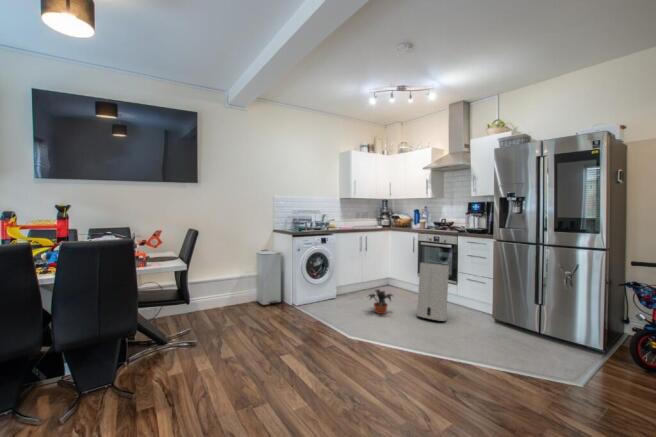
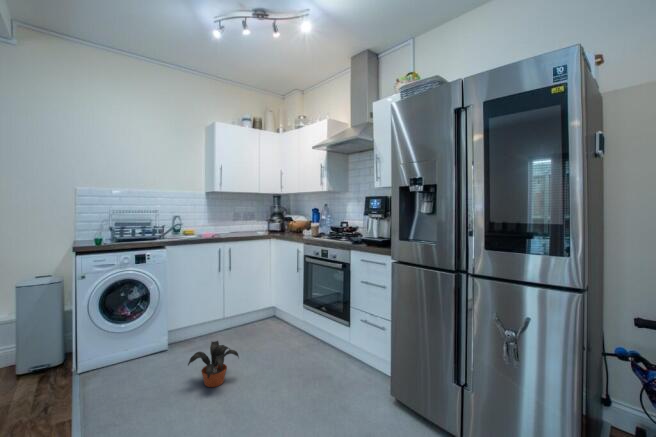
air purifier: present [417,263,449,321] -> none [269,296,322,404]

